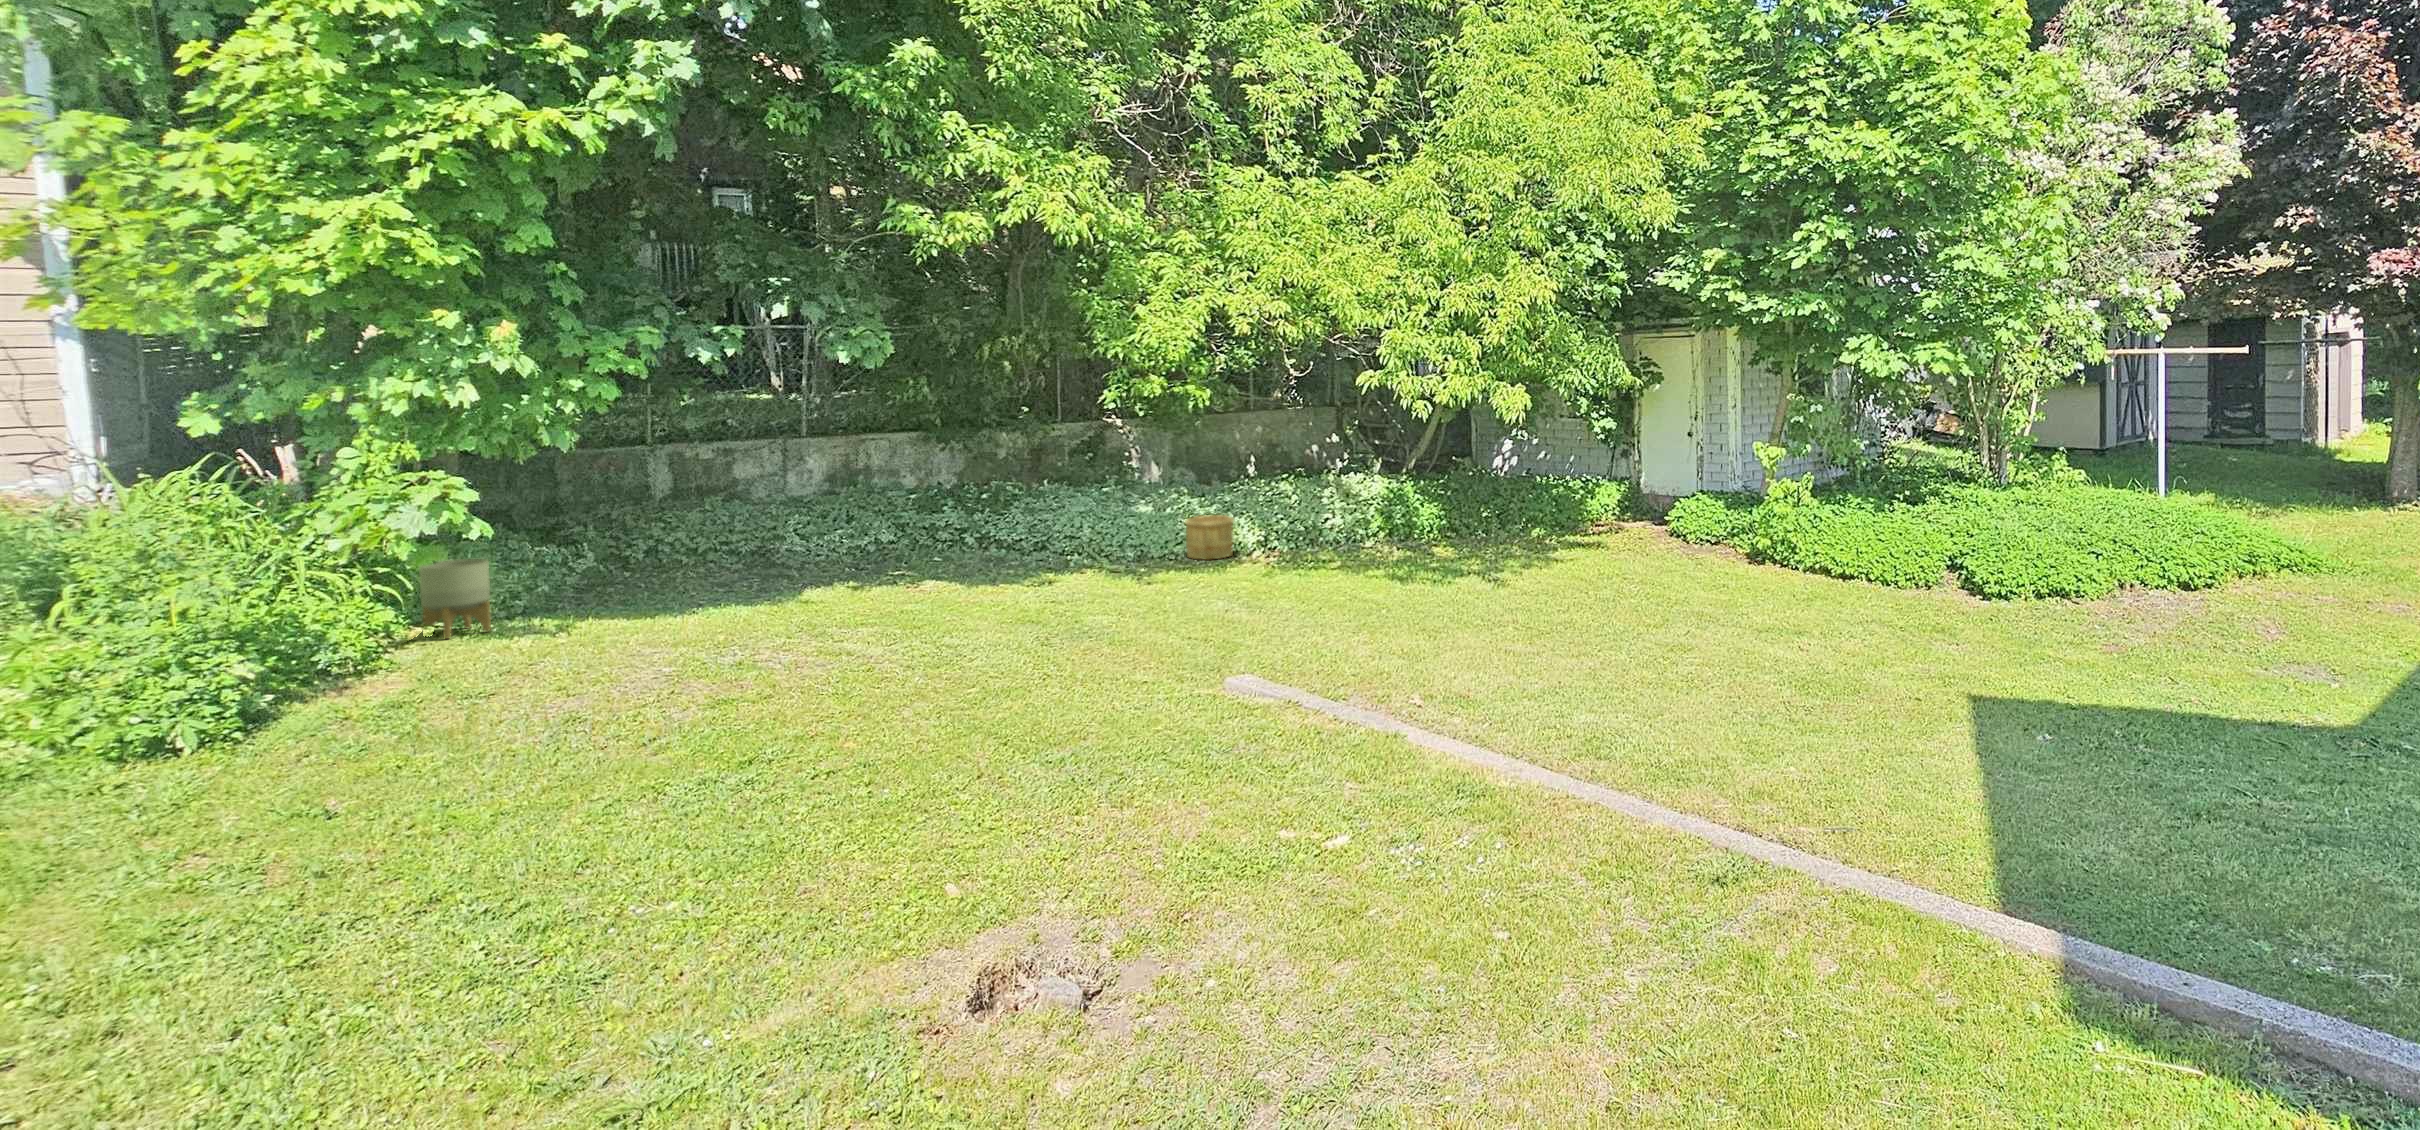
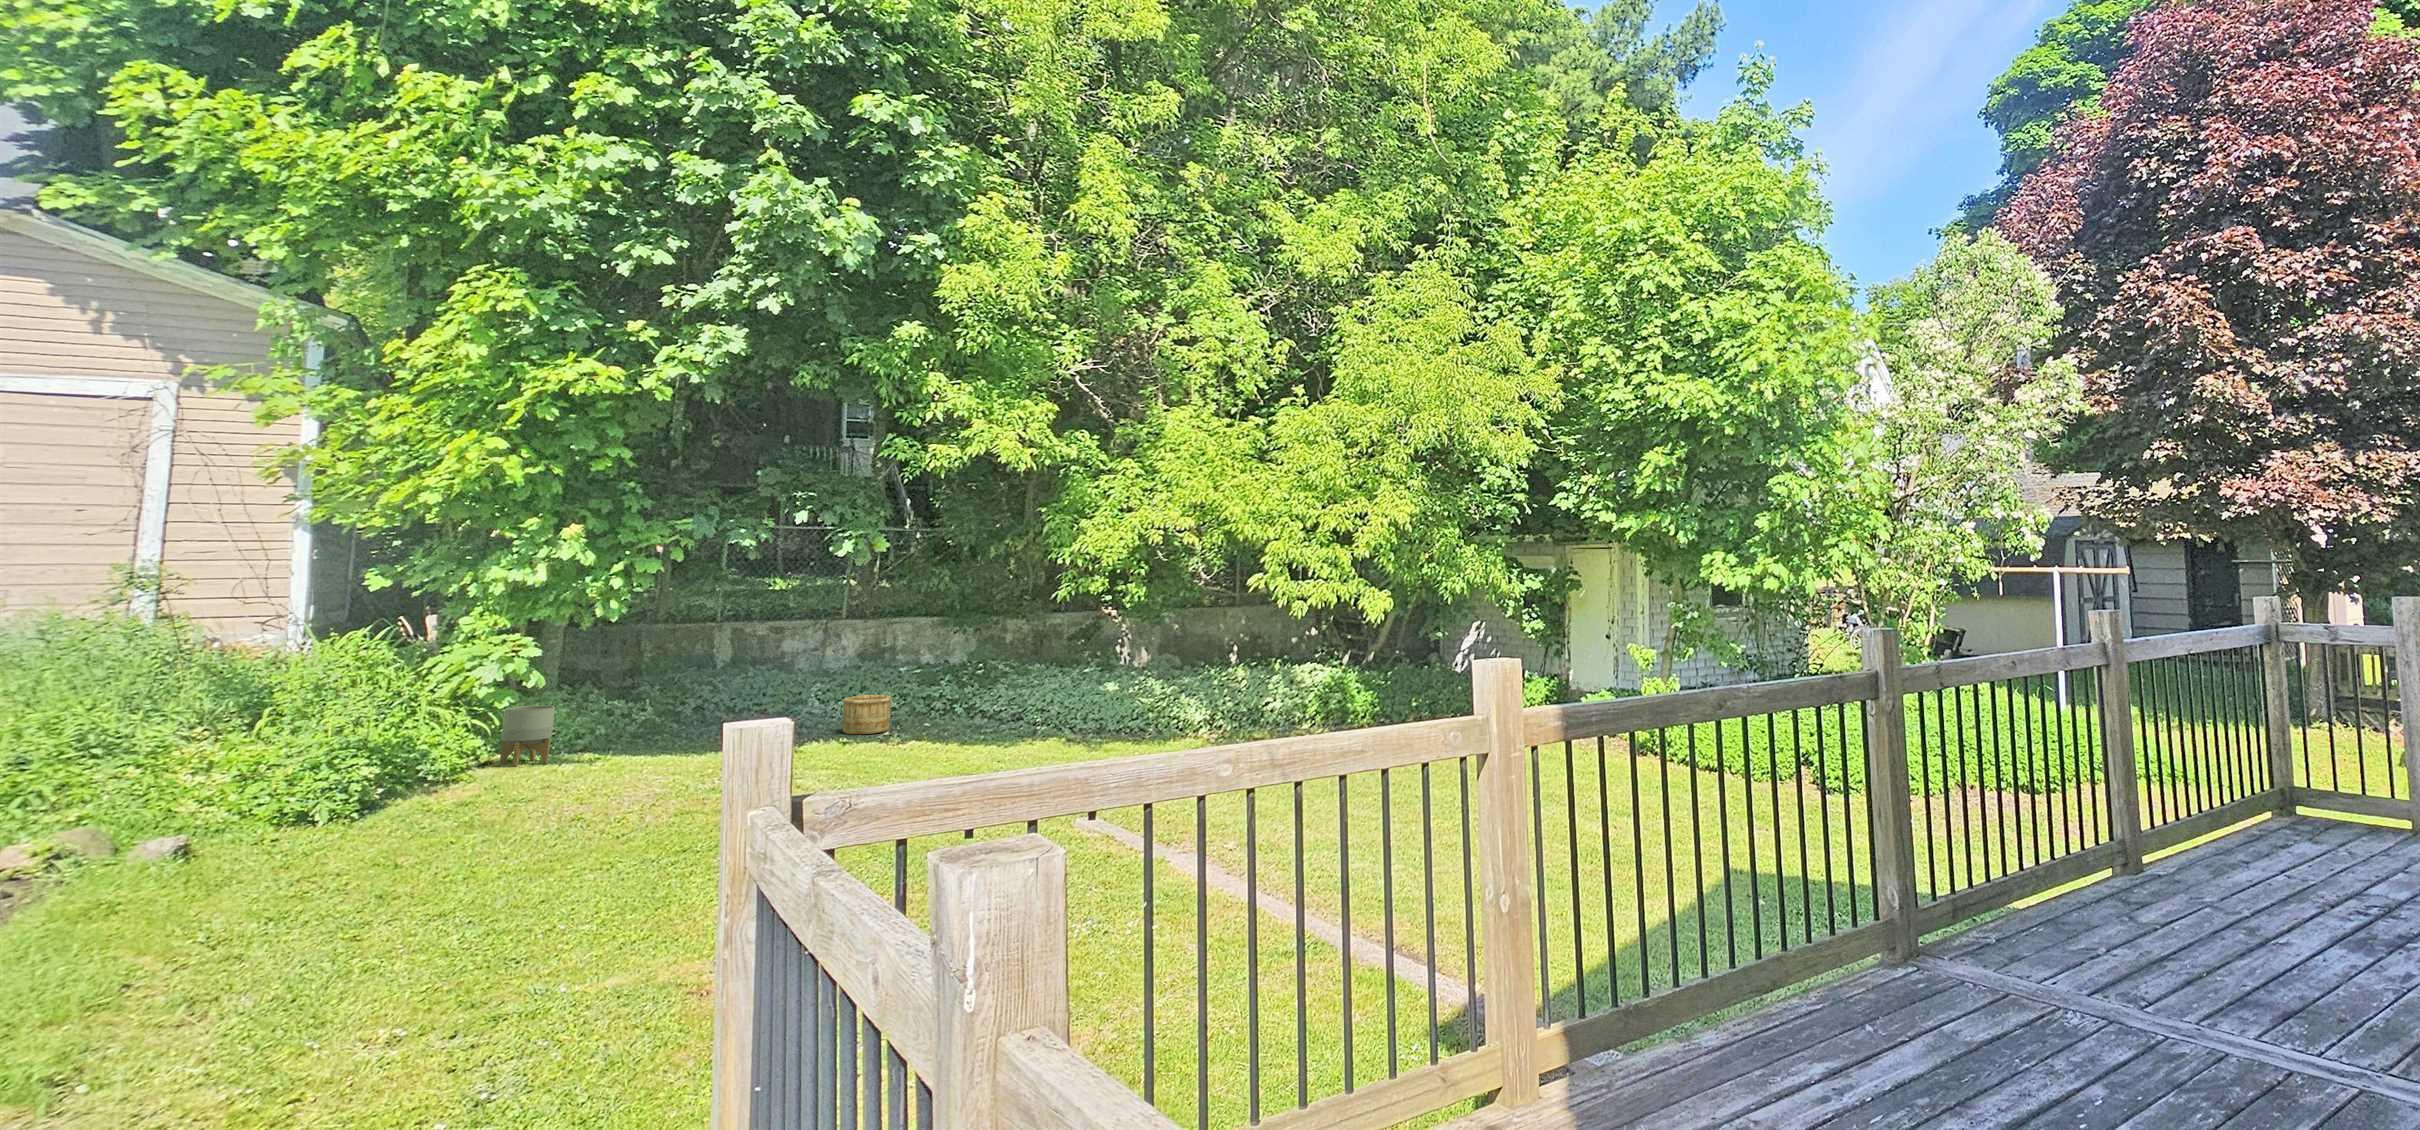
wooden bucket: present [1185,515,1234,560] -> present [843,695,893,734]

